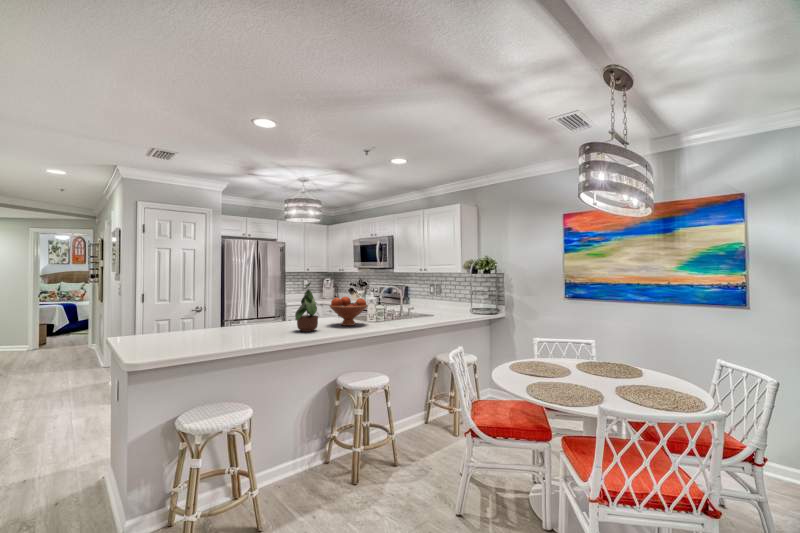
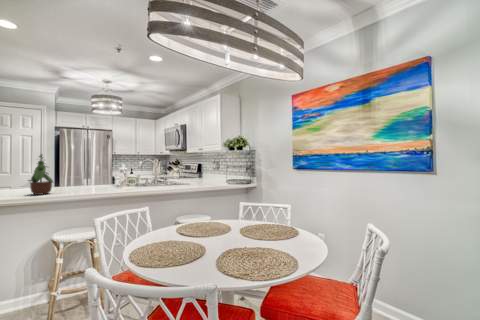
fruit bowl: present [330,297,367,326] -> none [73,167,109,190]

